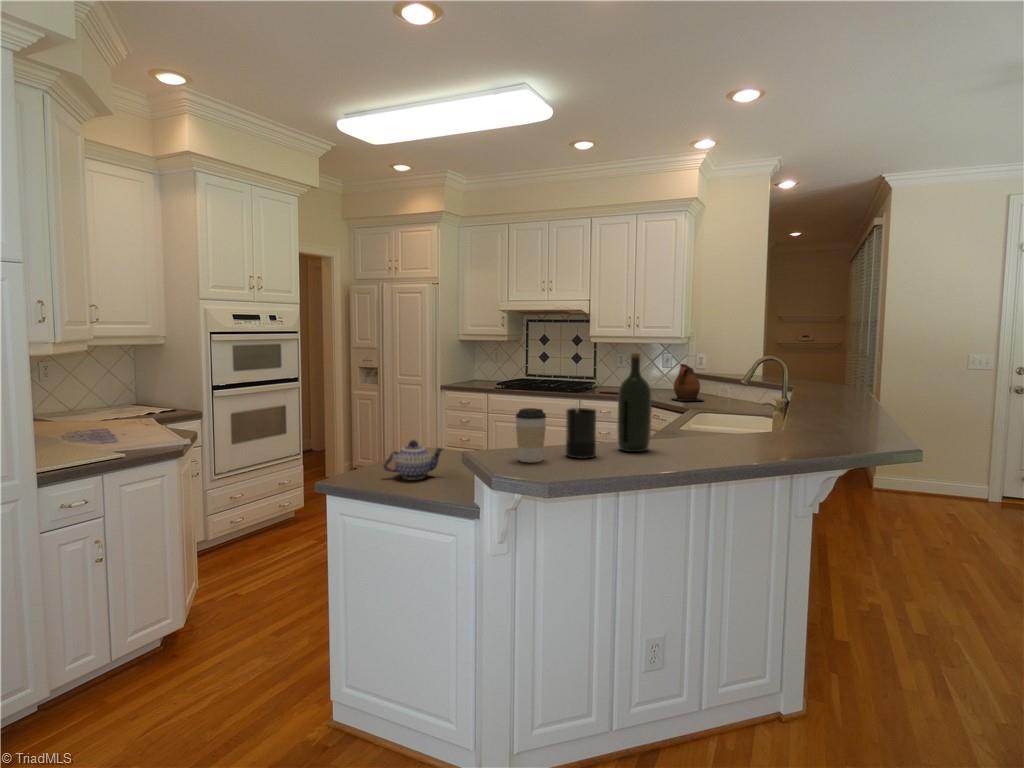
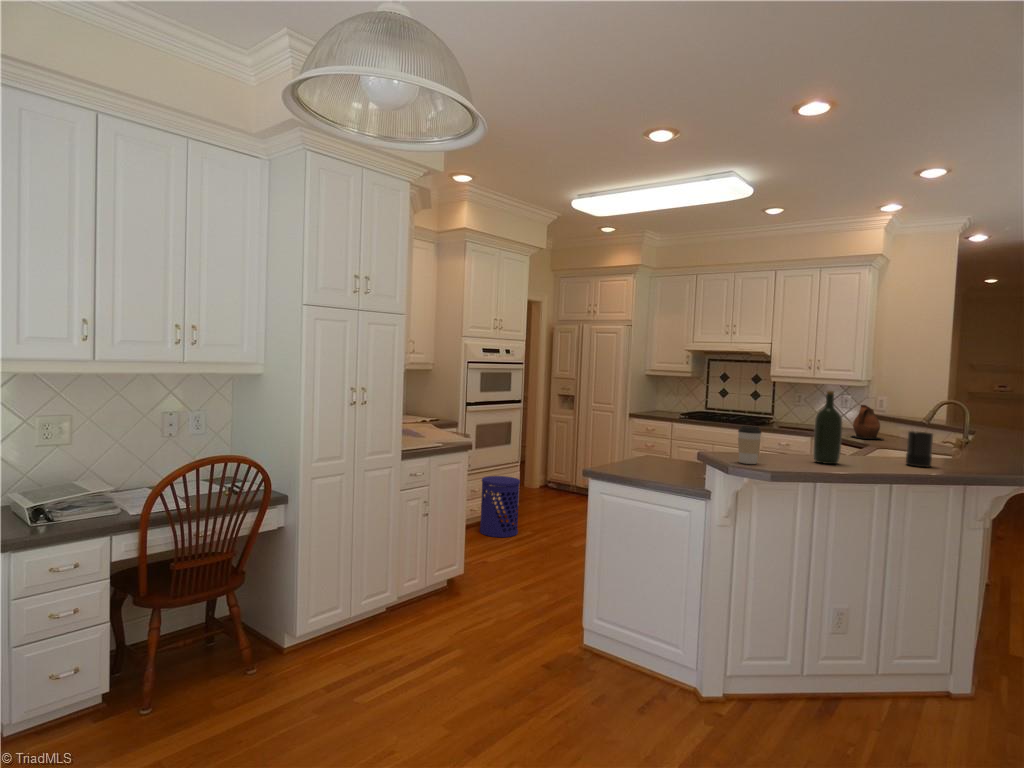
candle: present [566,407,596,459] -> present [906,431,933,467]
teapot: present [383,440,443,480] -> none [633,445,677,473]
waste bin: none [242,476,295,555] -> present [480,476,520,537]

